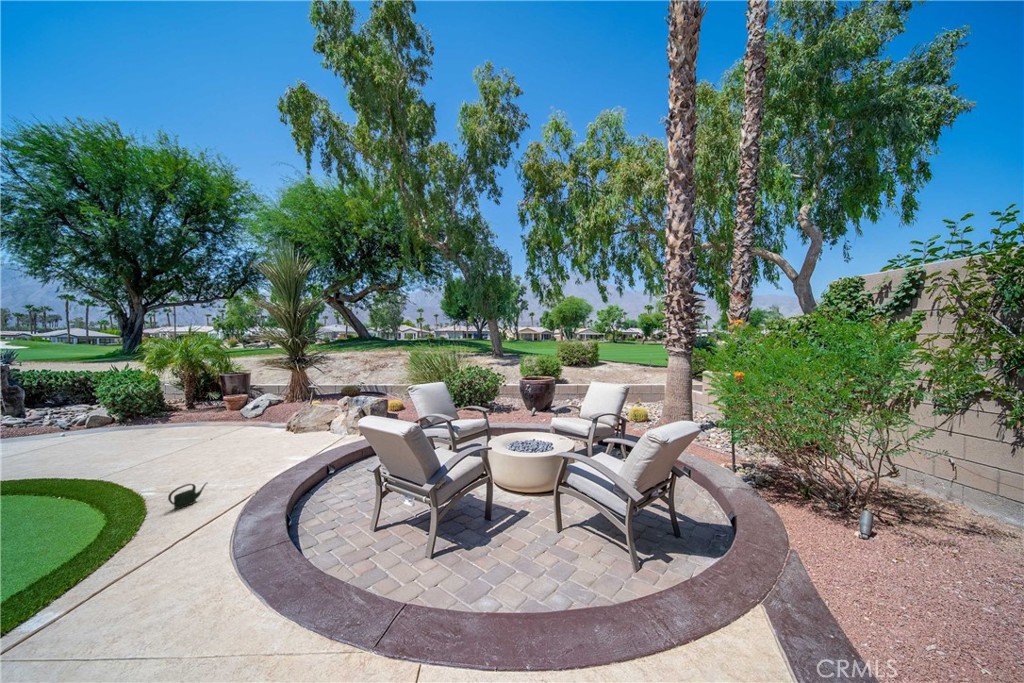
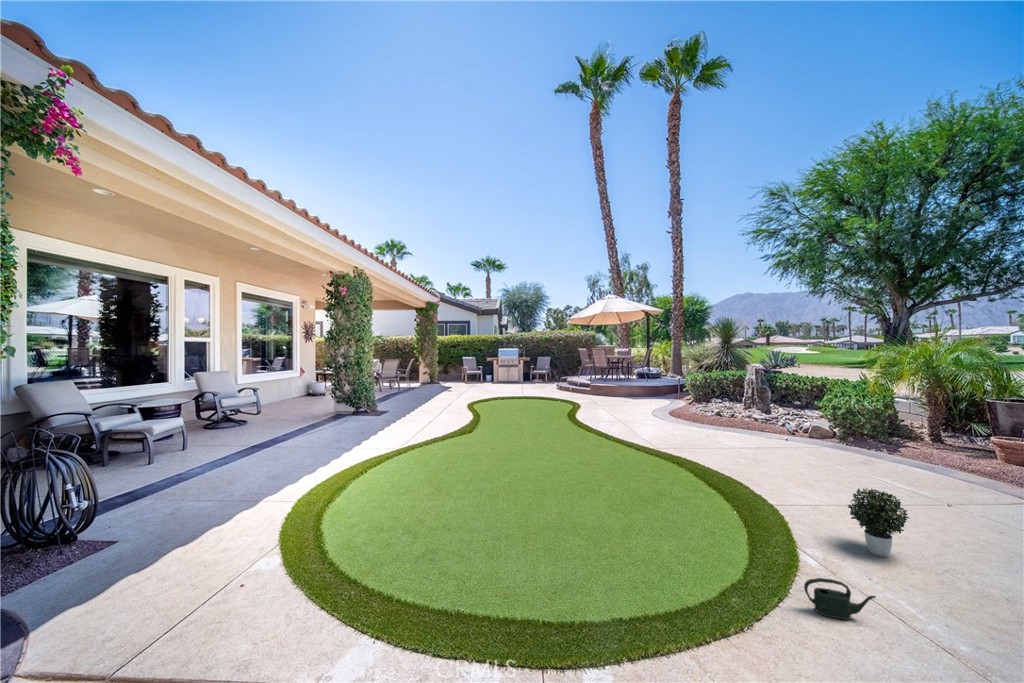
potted plant: none [173,433,209,474] -> present [848,488,910,557]

